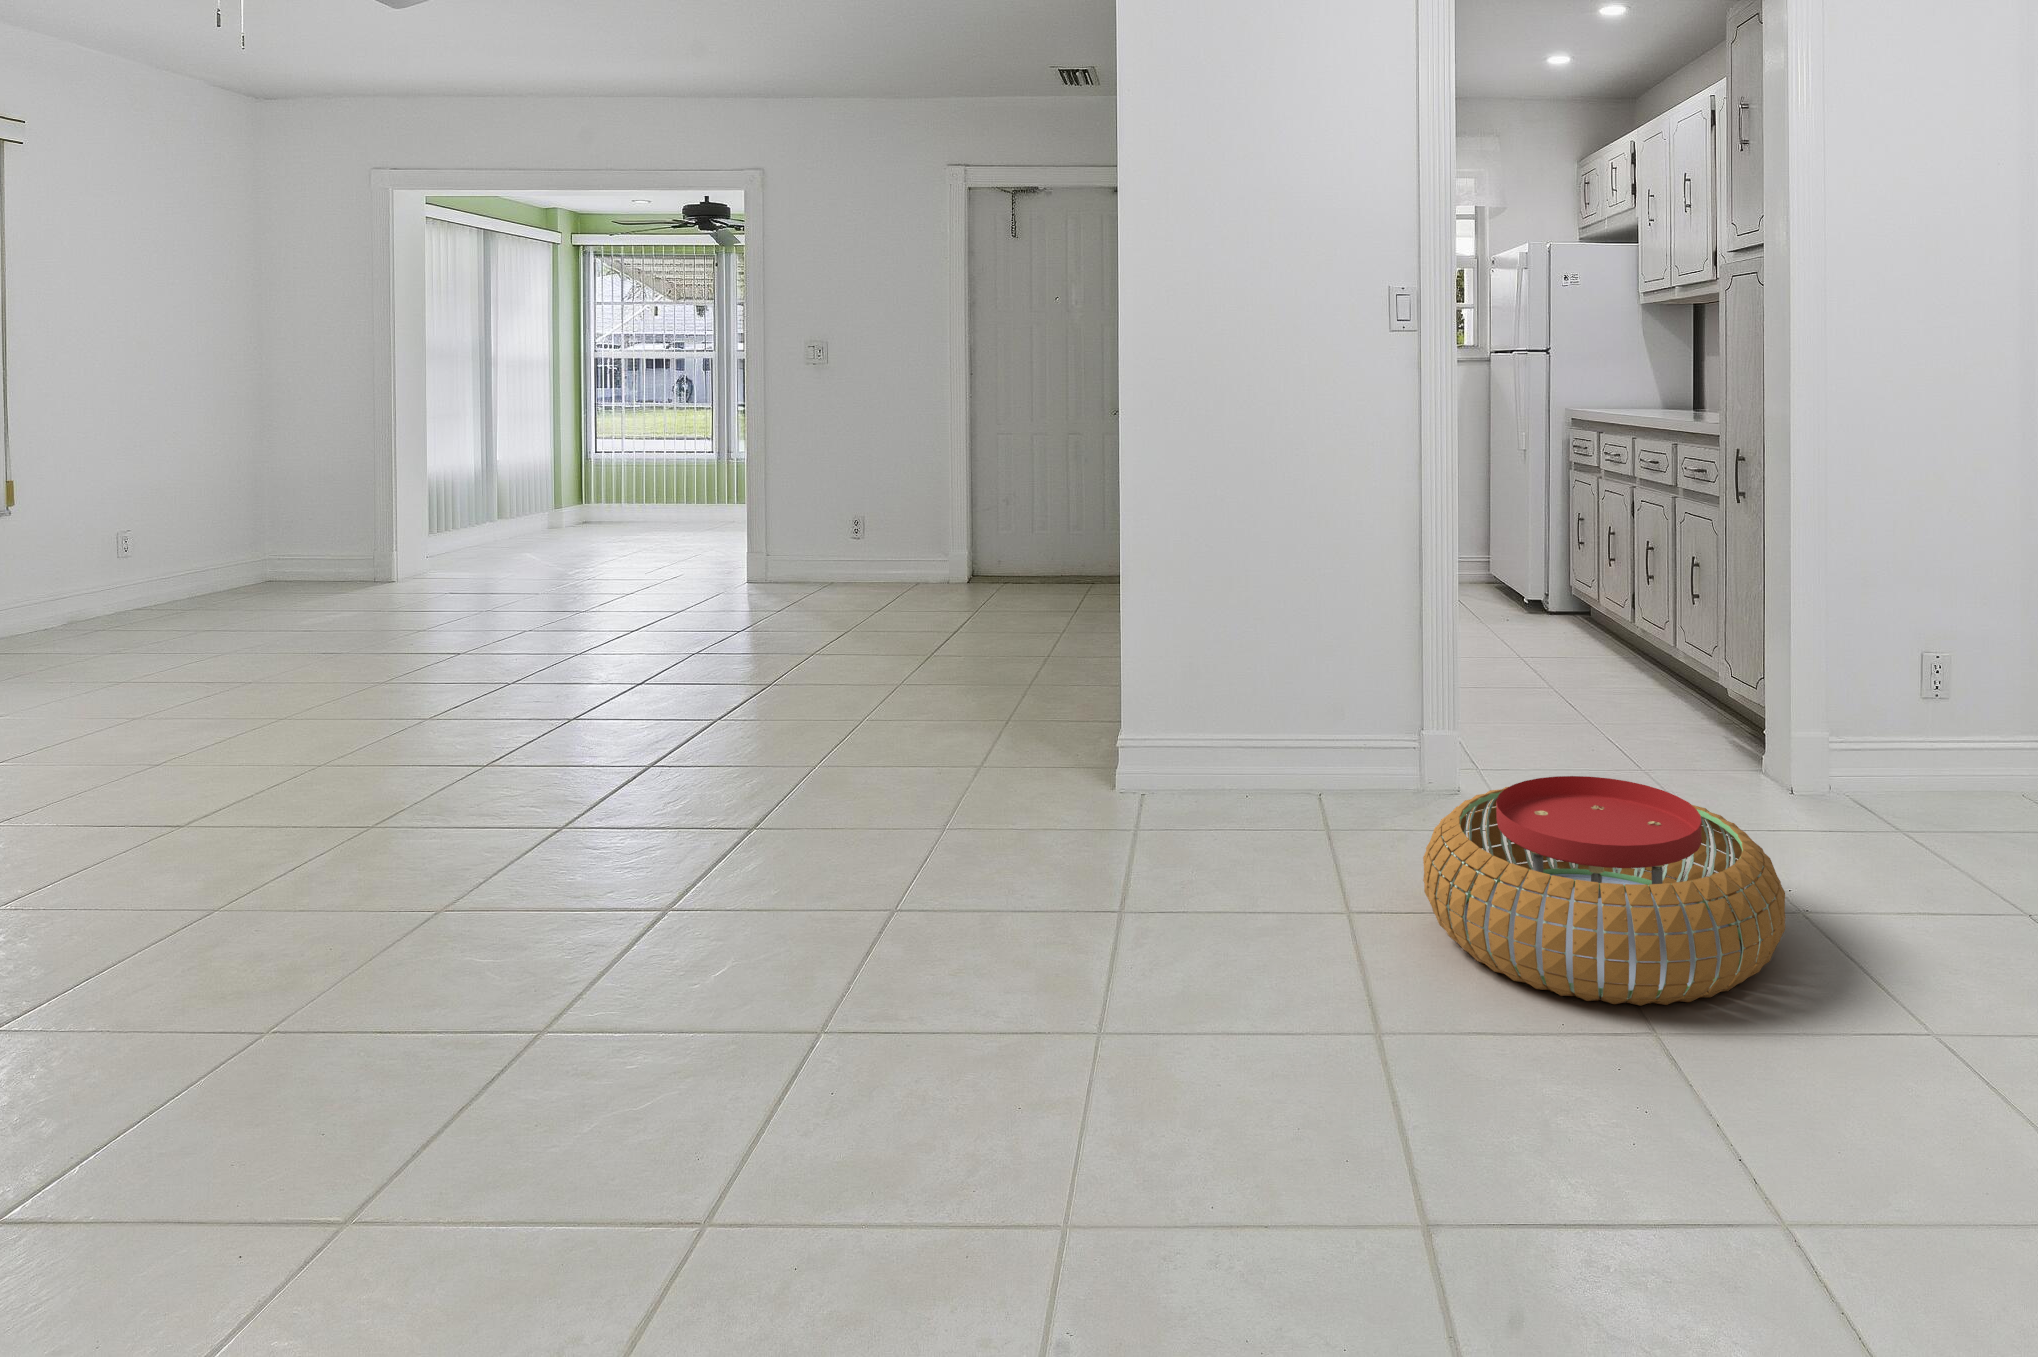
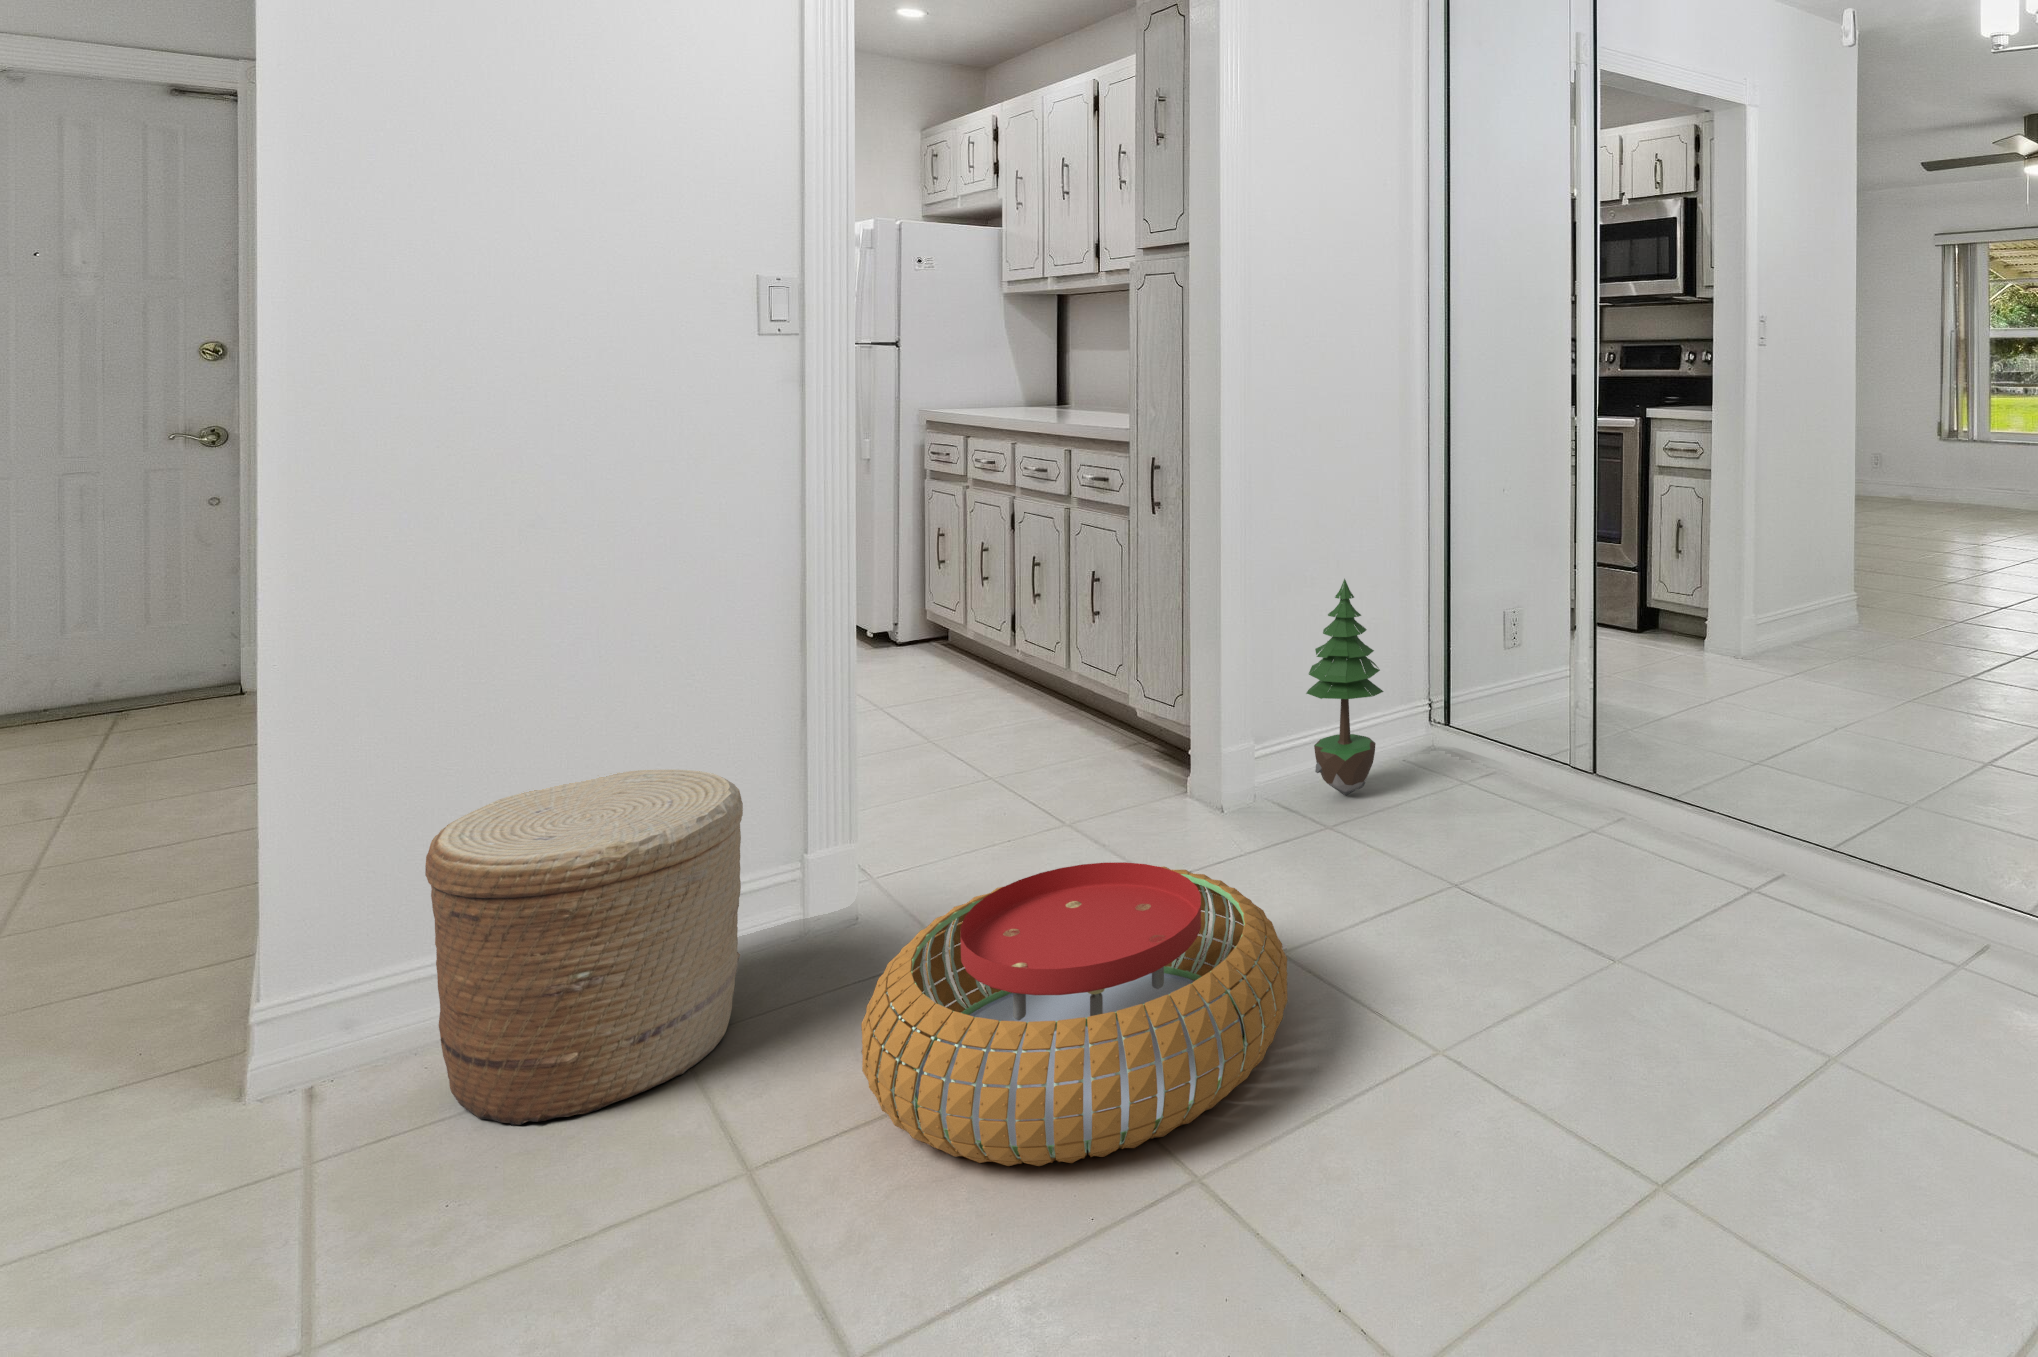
potted tree: none [1887,580,1982,812] -> present [1306,579,1383,796]
woven basket: none [1186,640,1366,860] -> present [425,770,743,1126]

